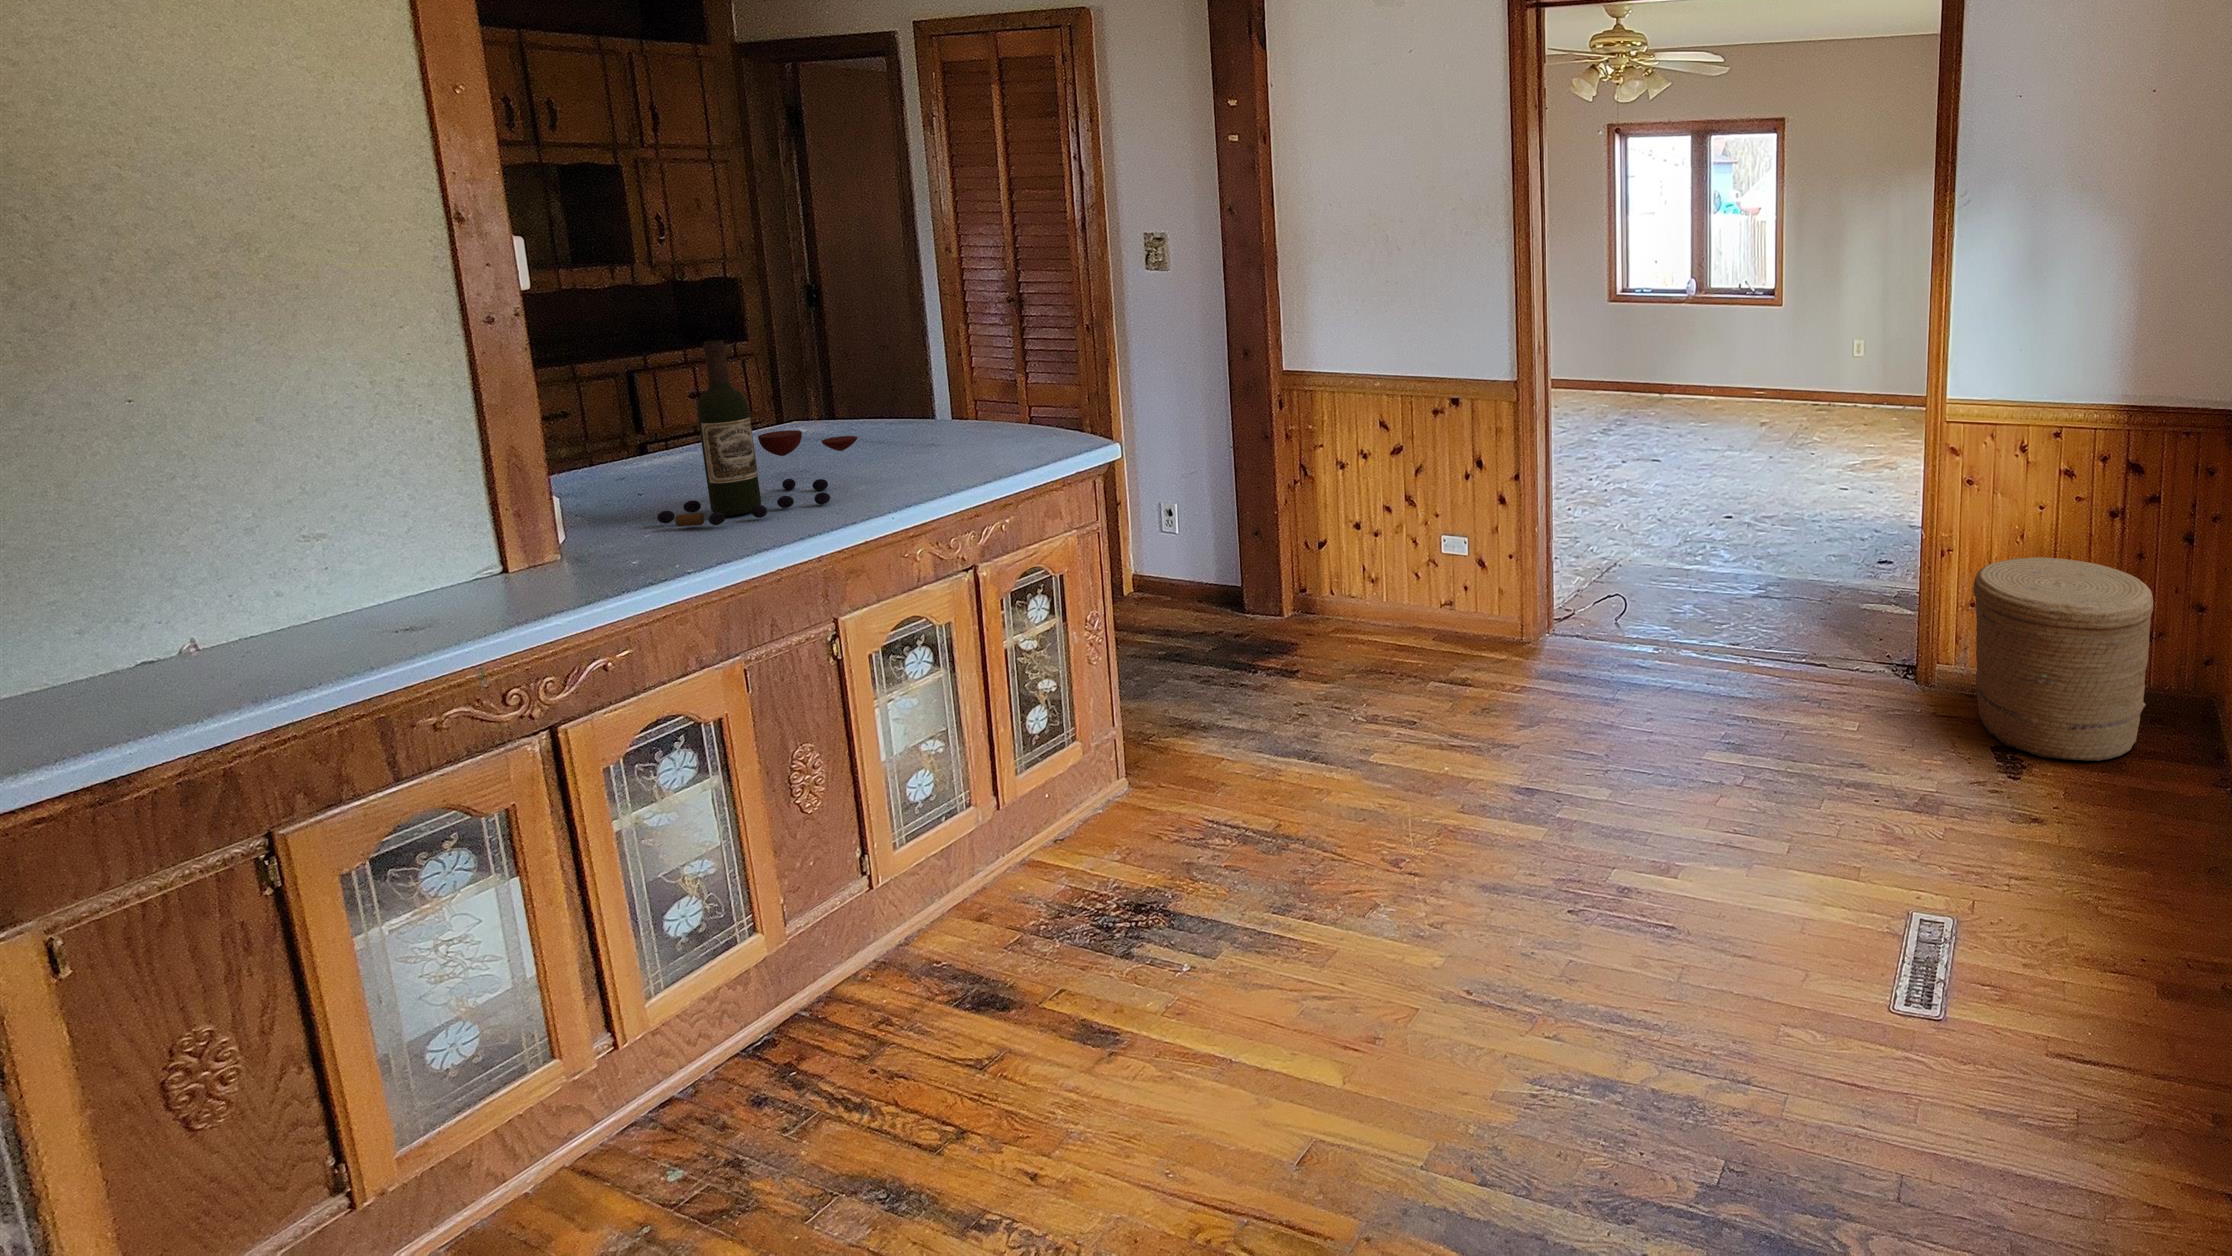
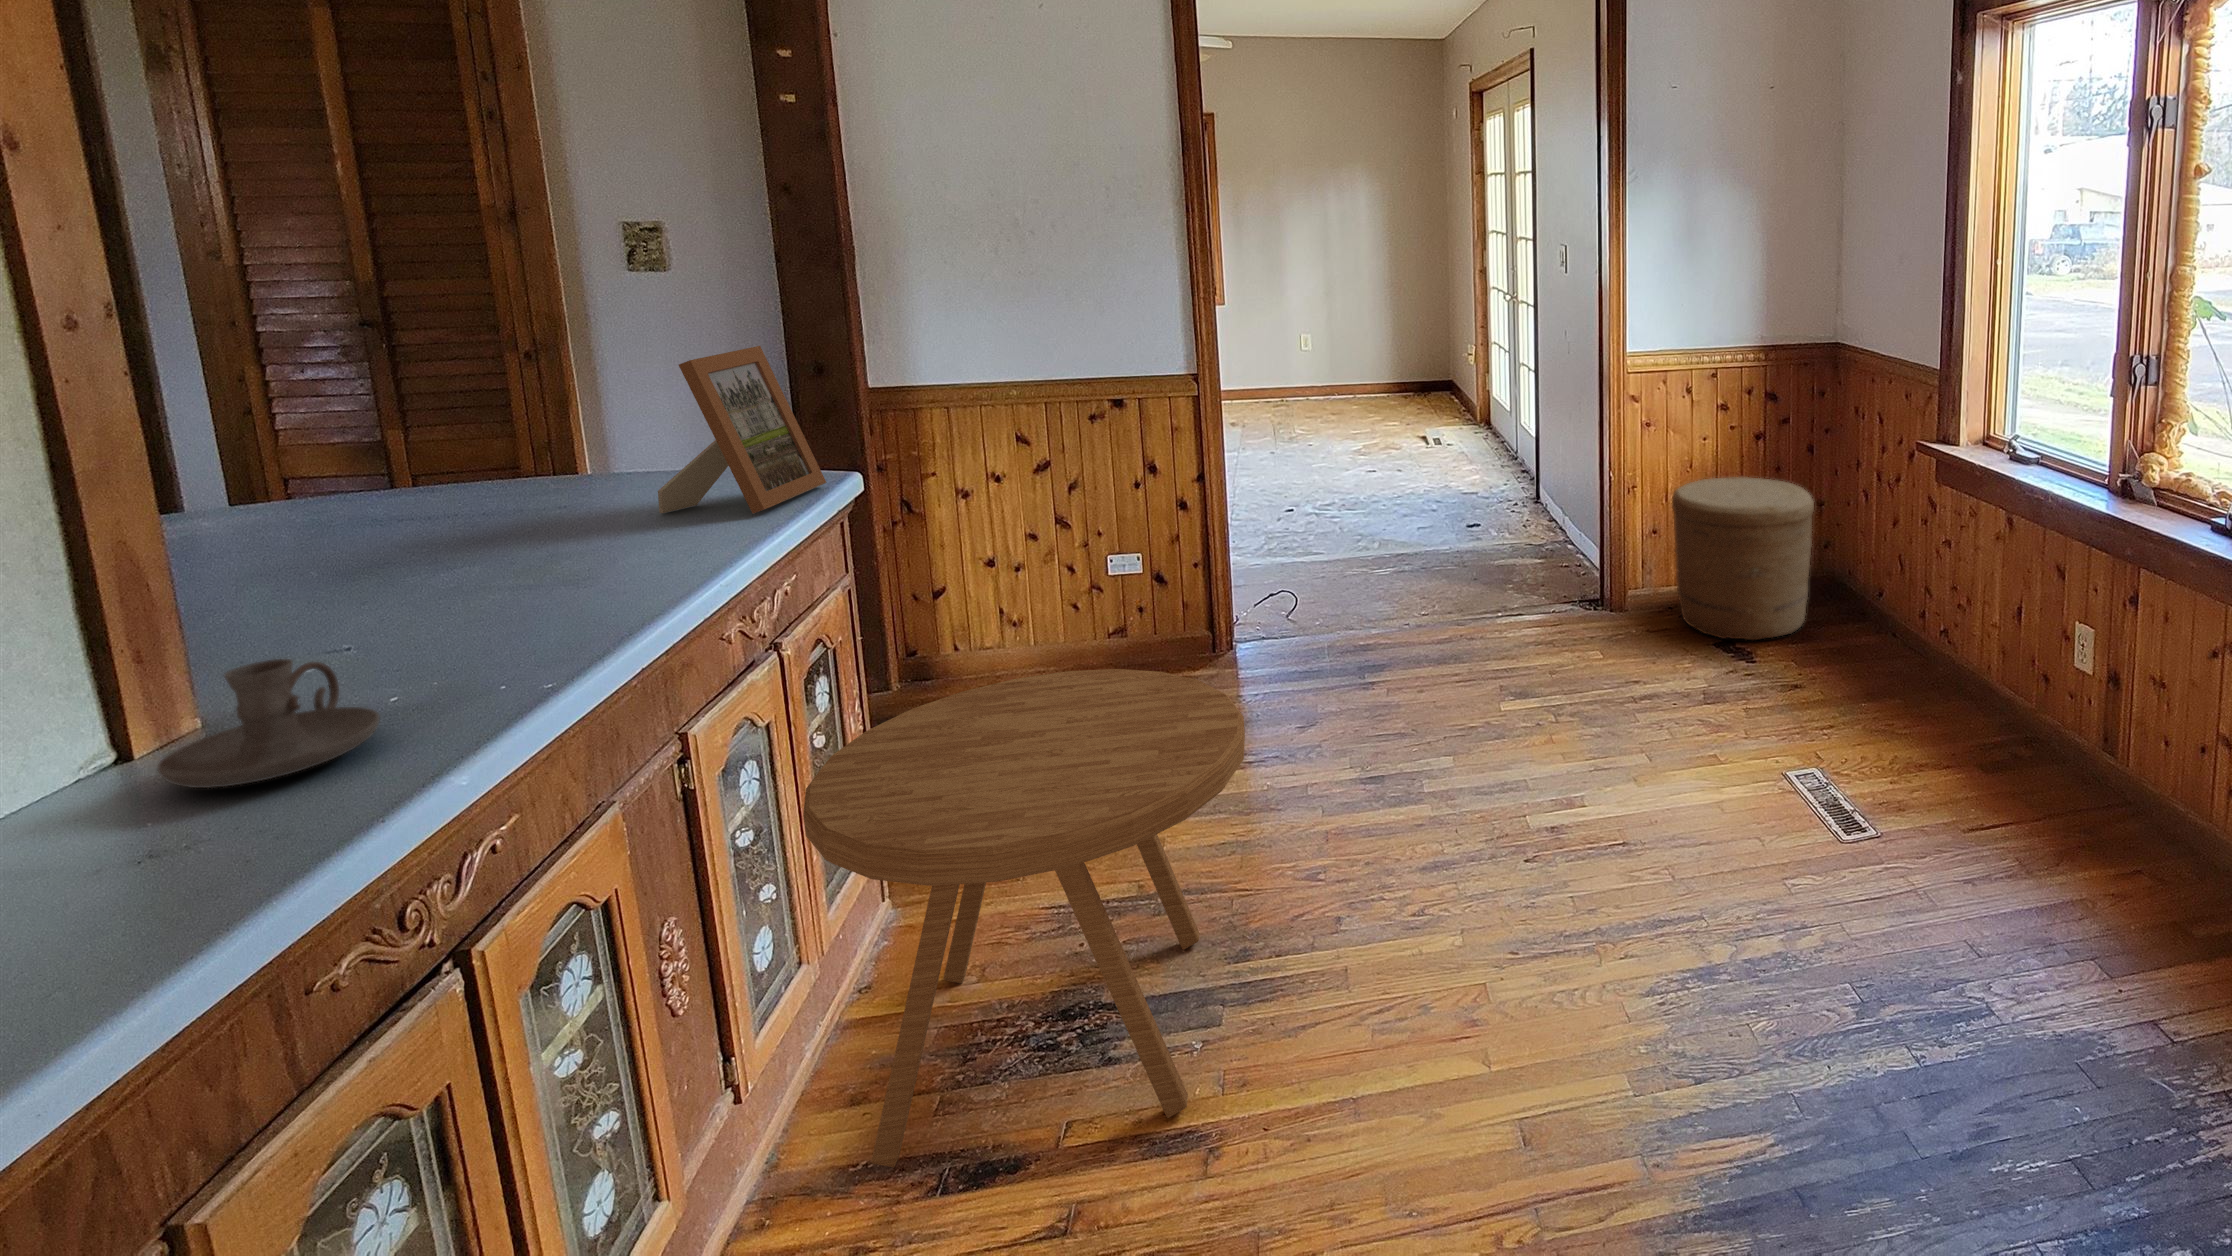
wine bottle: present [657,340,857,527] -> none [327,336,626,635]
picture frame: none [926,350,1042,474] -> present [658,346,827,514]
candle holder: none [443,538,569,607] -> present [158,659,380,788]
side table: none [922,630,1267,1013] -> present [803,669,1245,1167]

